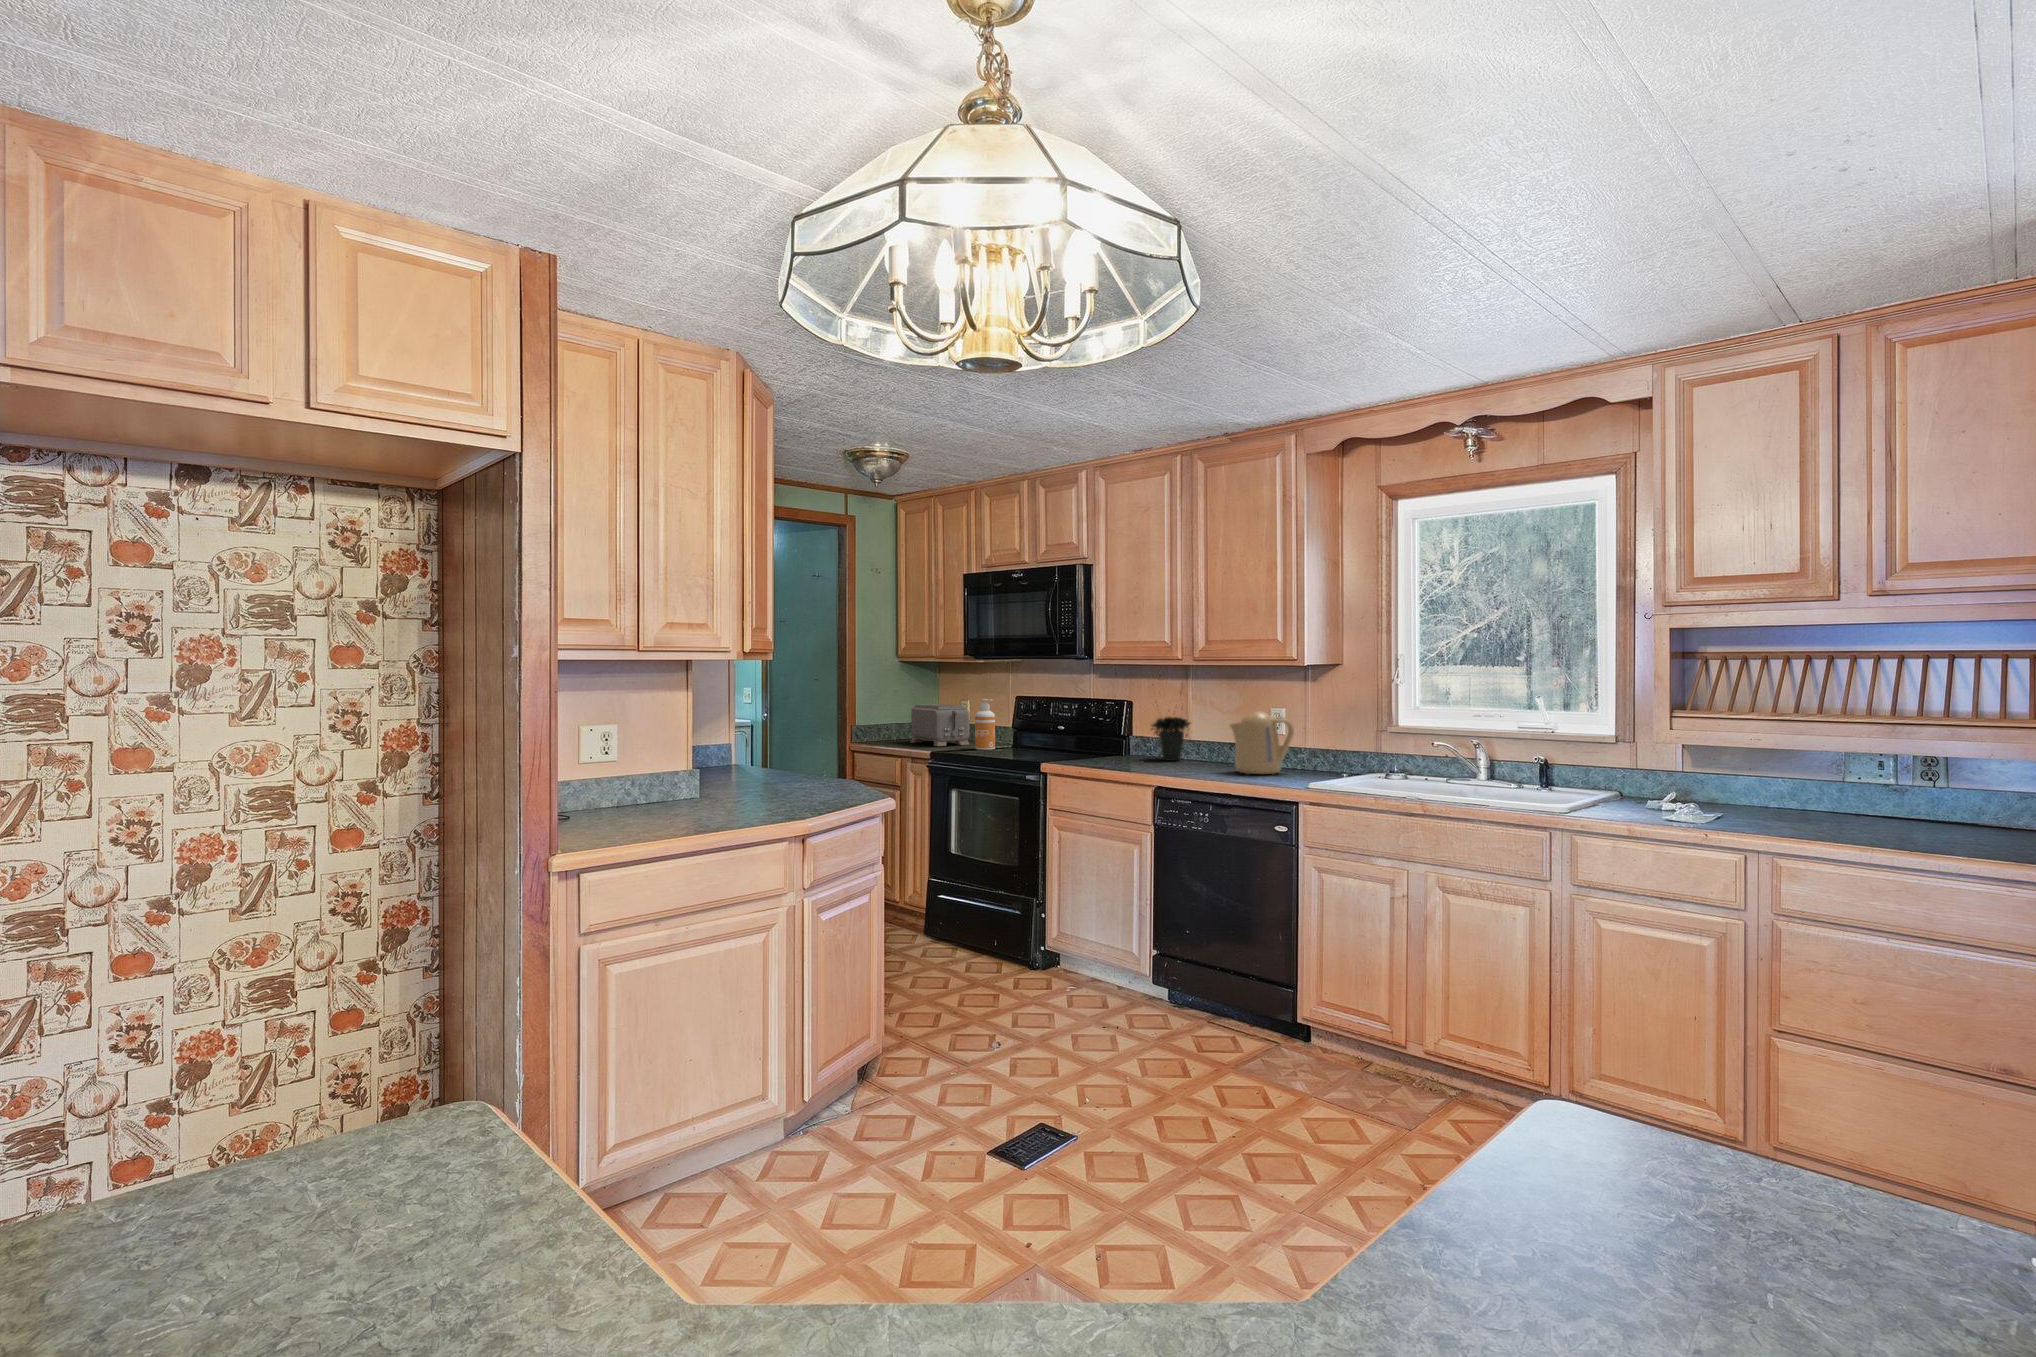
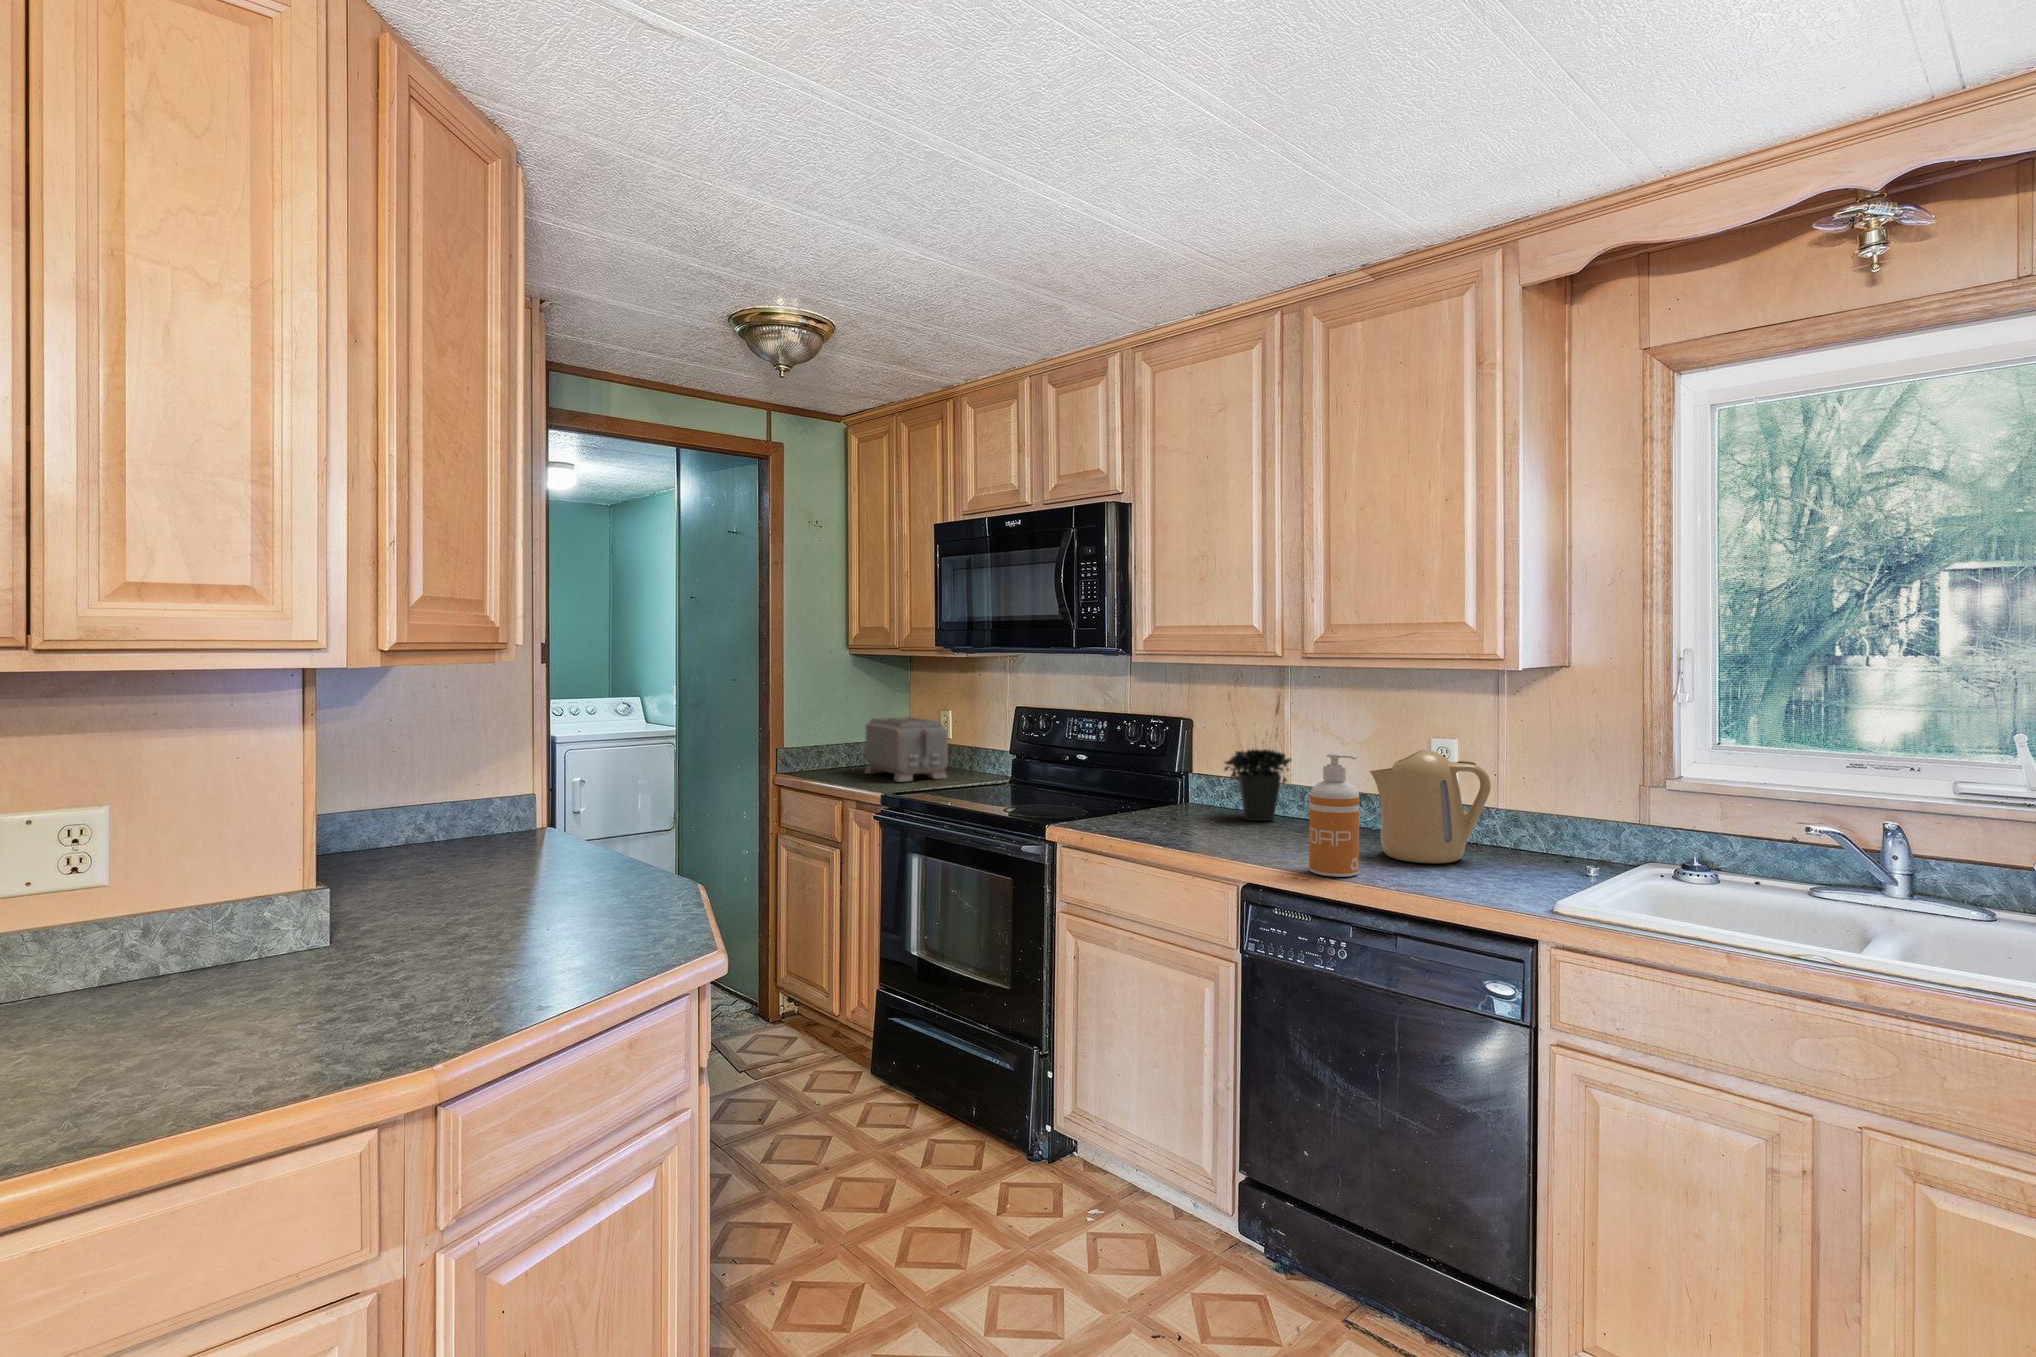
soap dispenser: present [975,699,995,750] -> present [1309,753,1359,877]

